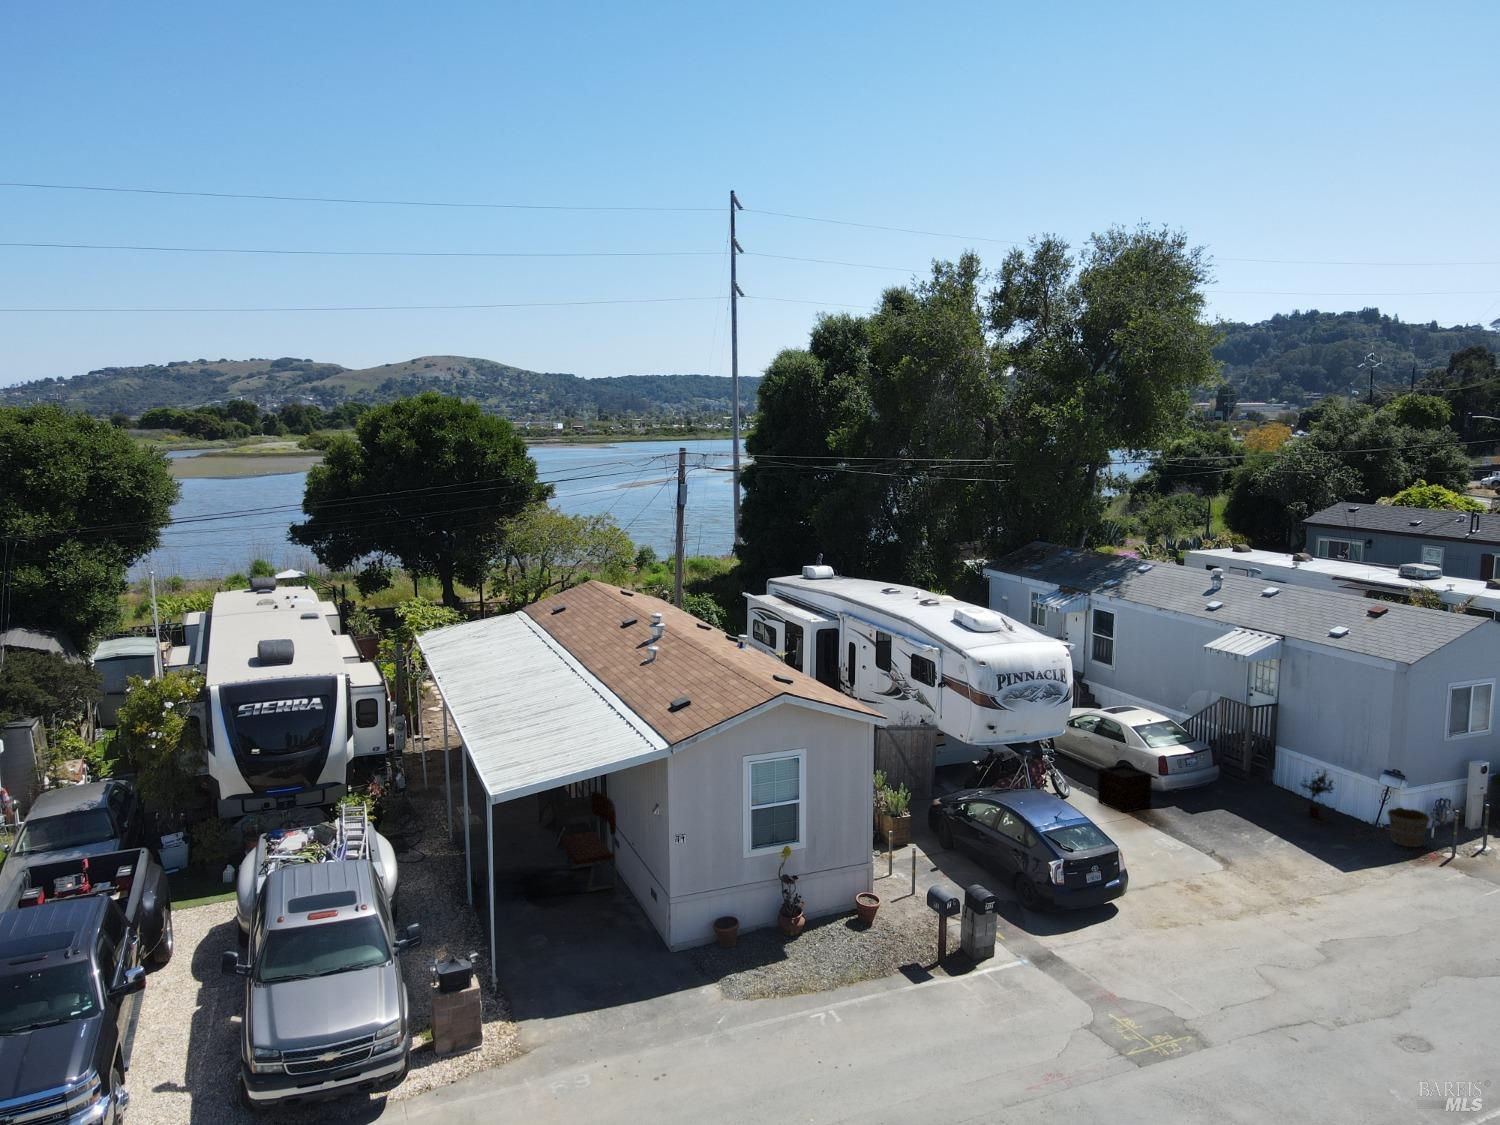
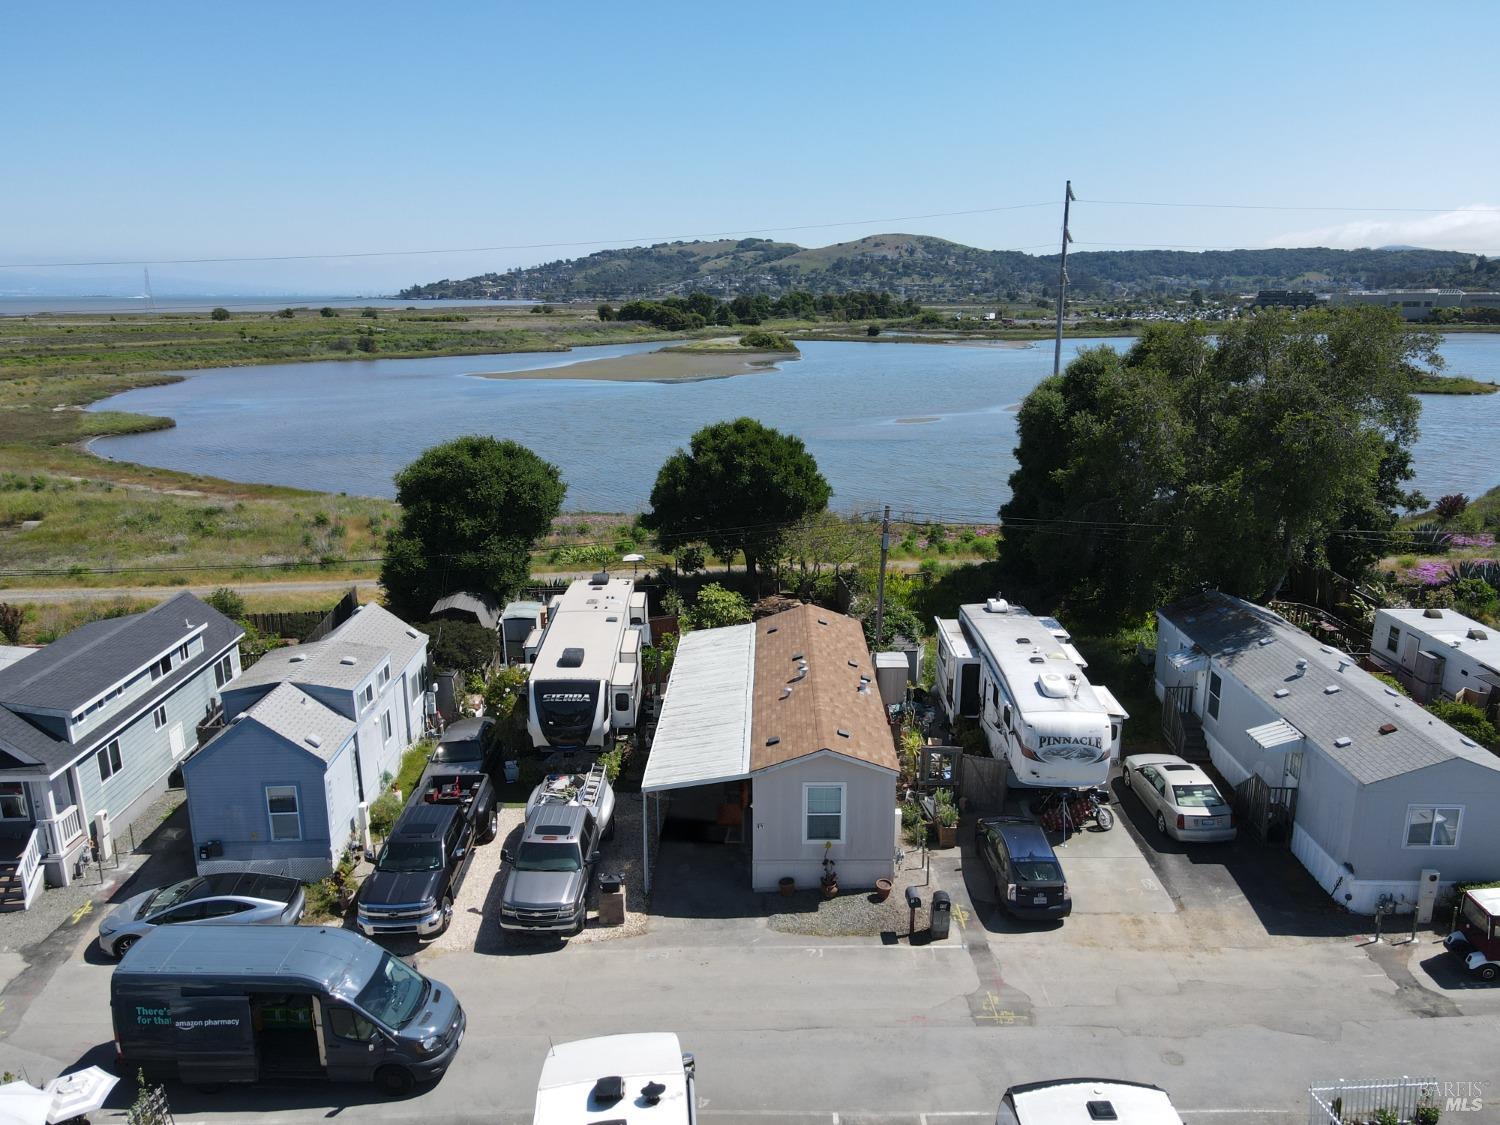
wooden crate: present [1097,764,1152,812] -> none [1134,814,1176,853]
potted tree: present [1301,771,1334,817] -> none [1306,848,1332,886]
wooden bucket: present [1387,808,1430,847] -> none [1353,893,1389,928]

